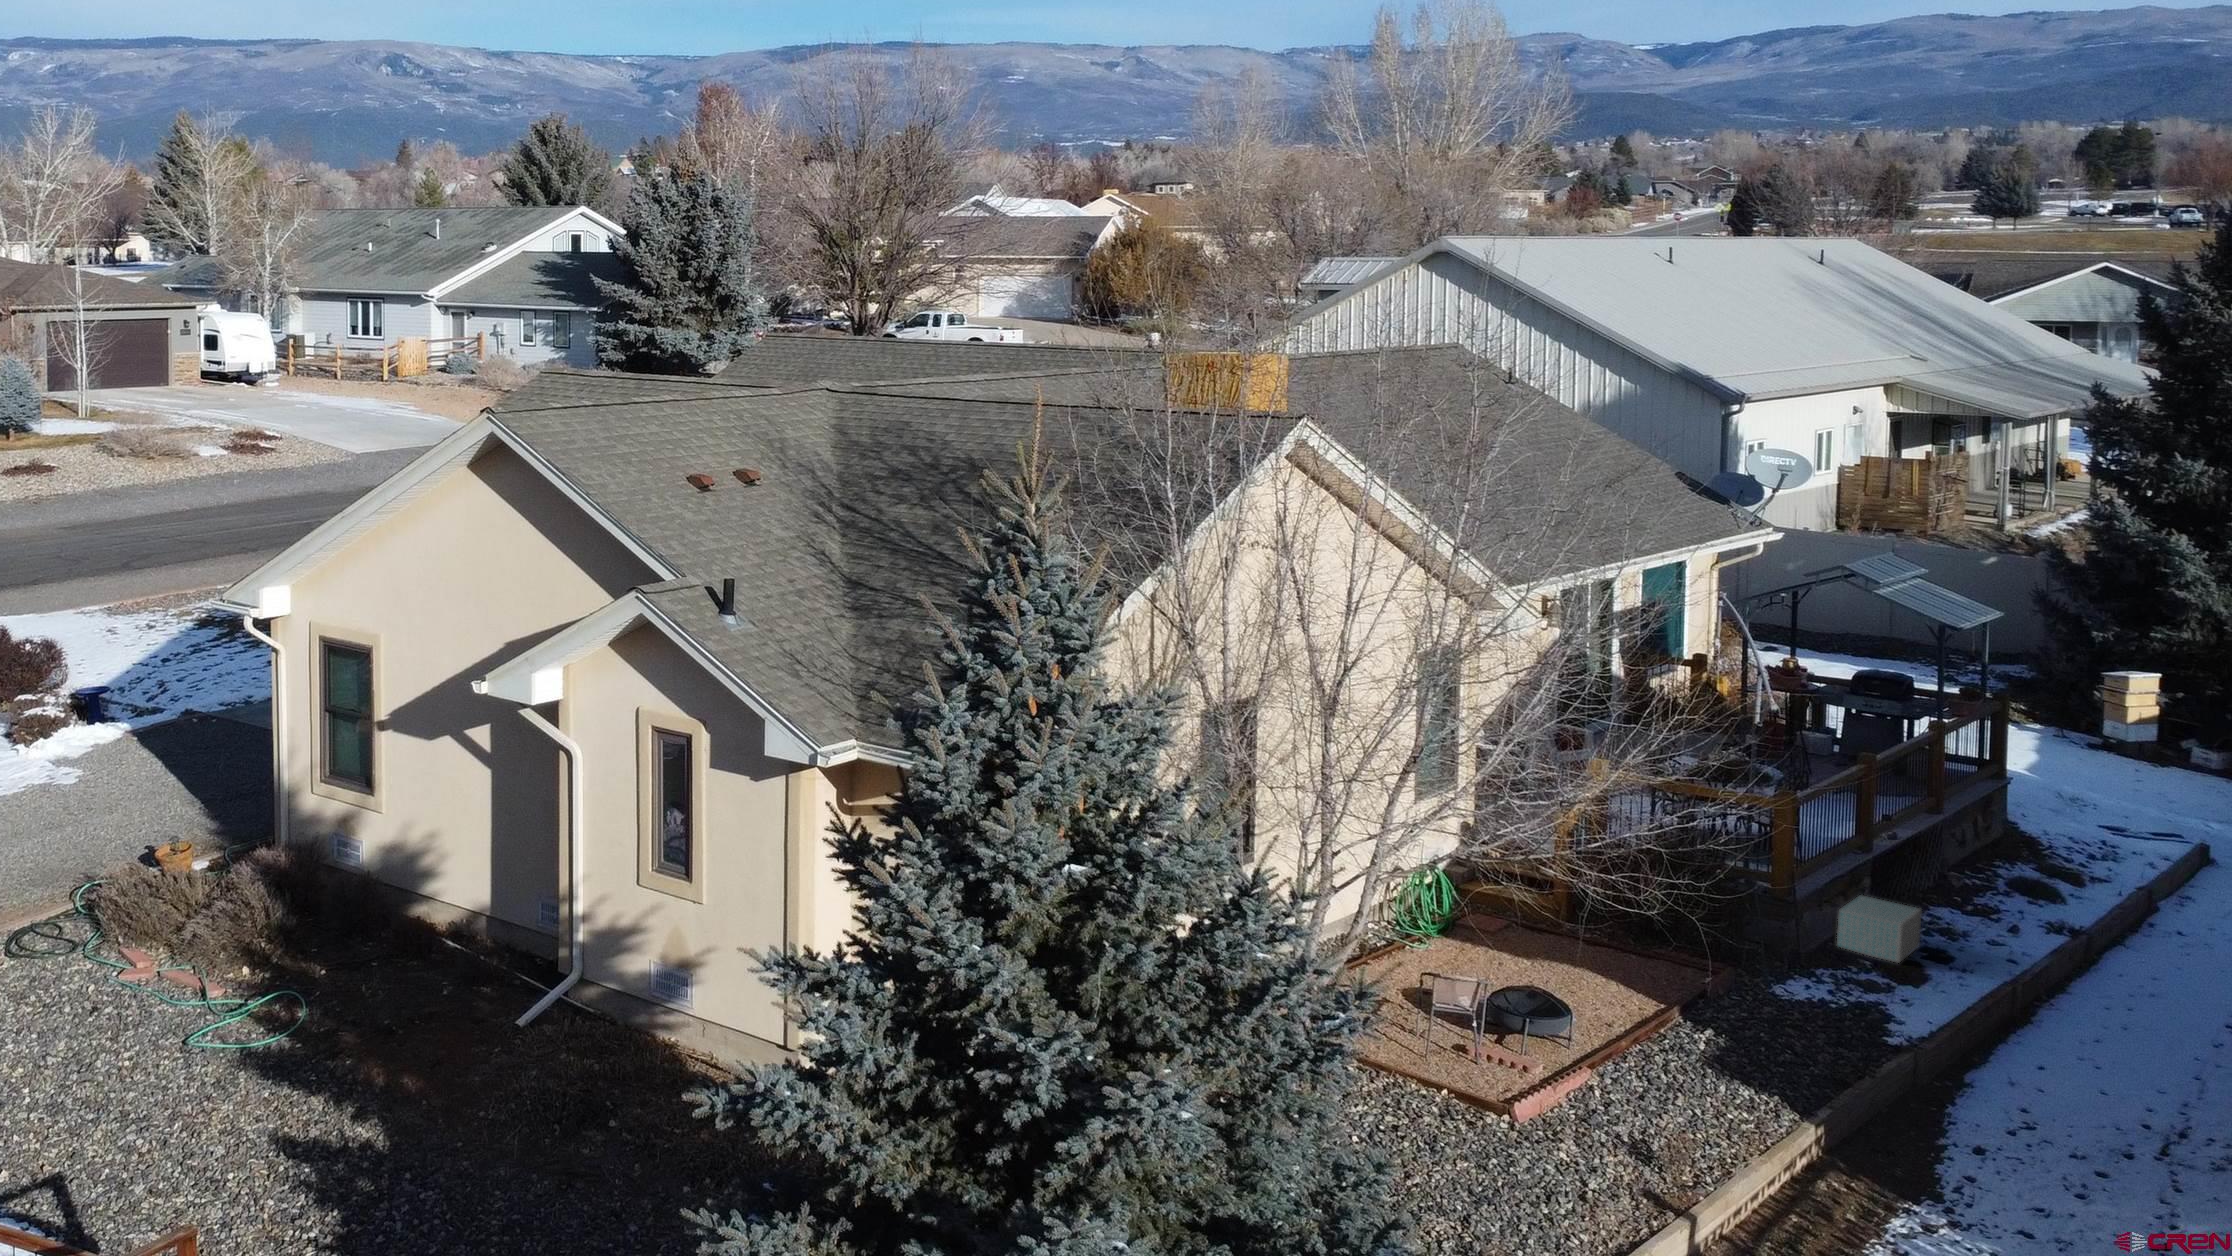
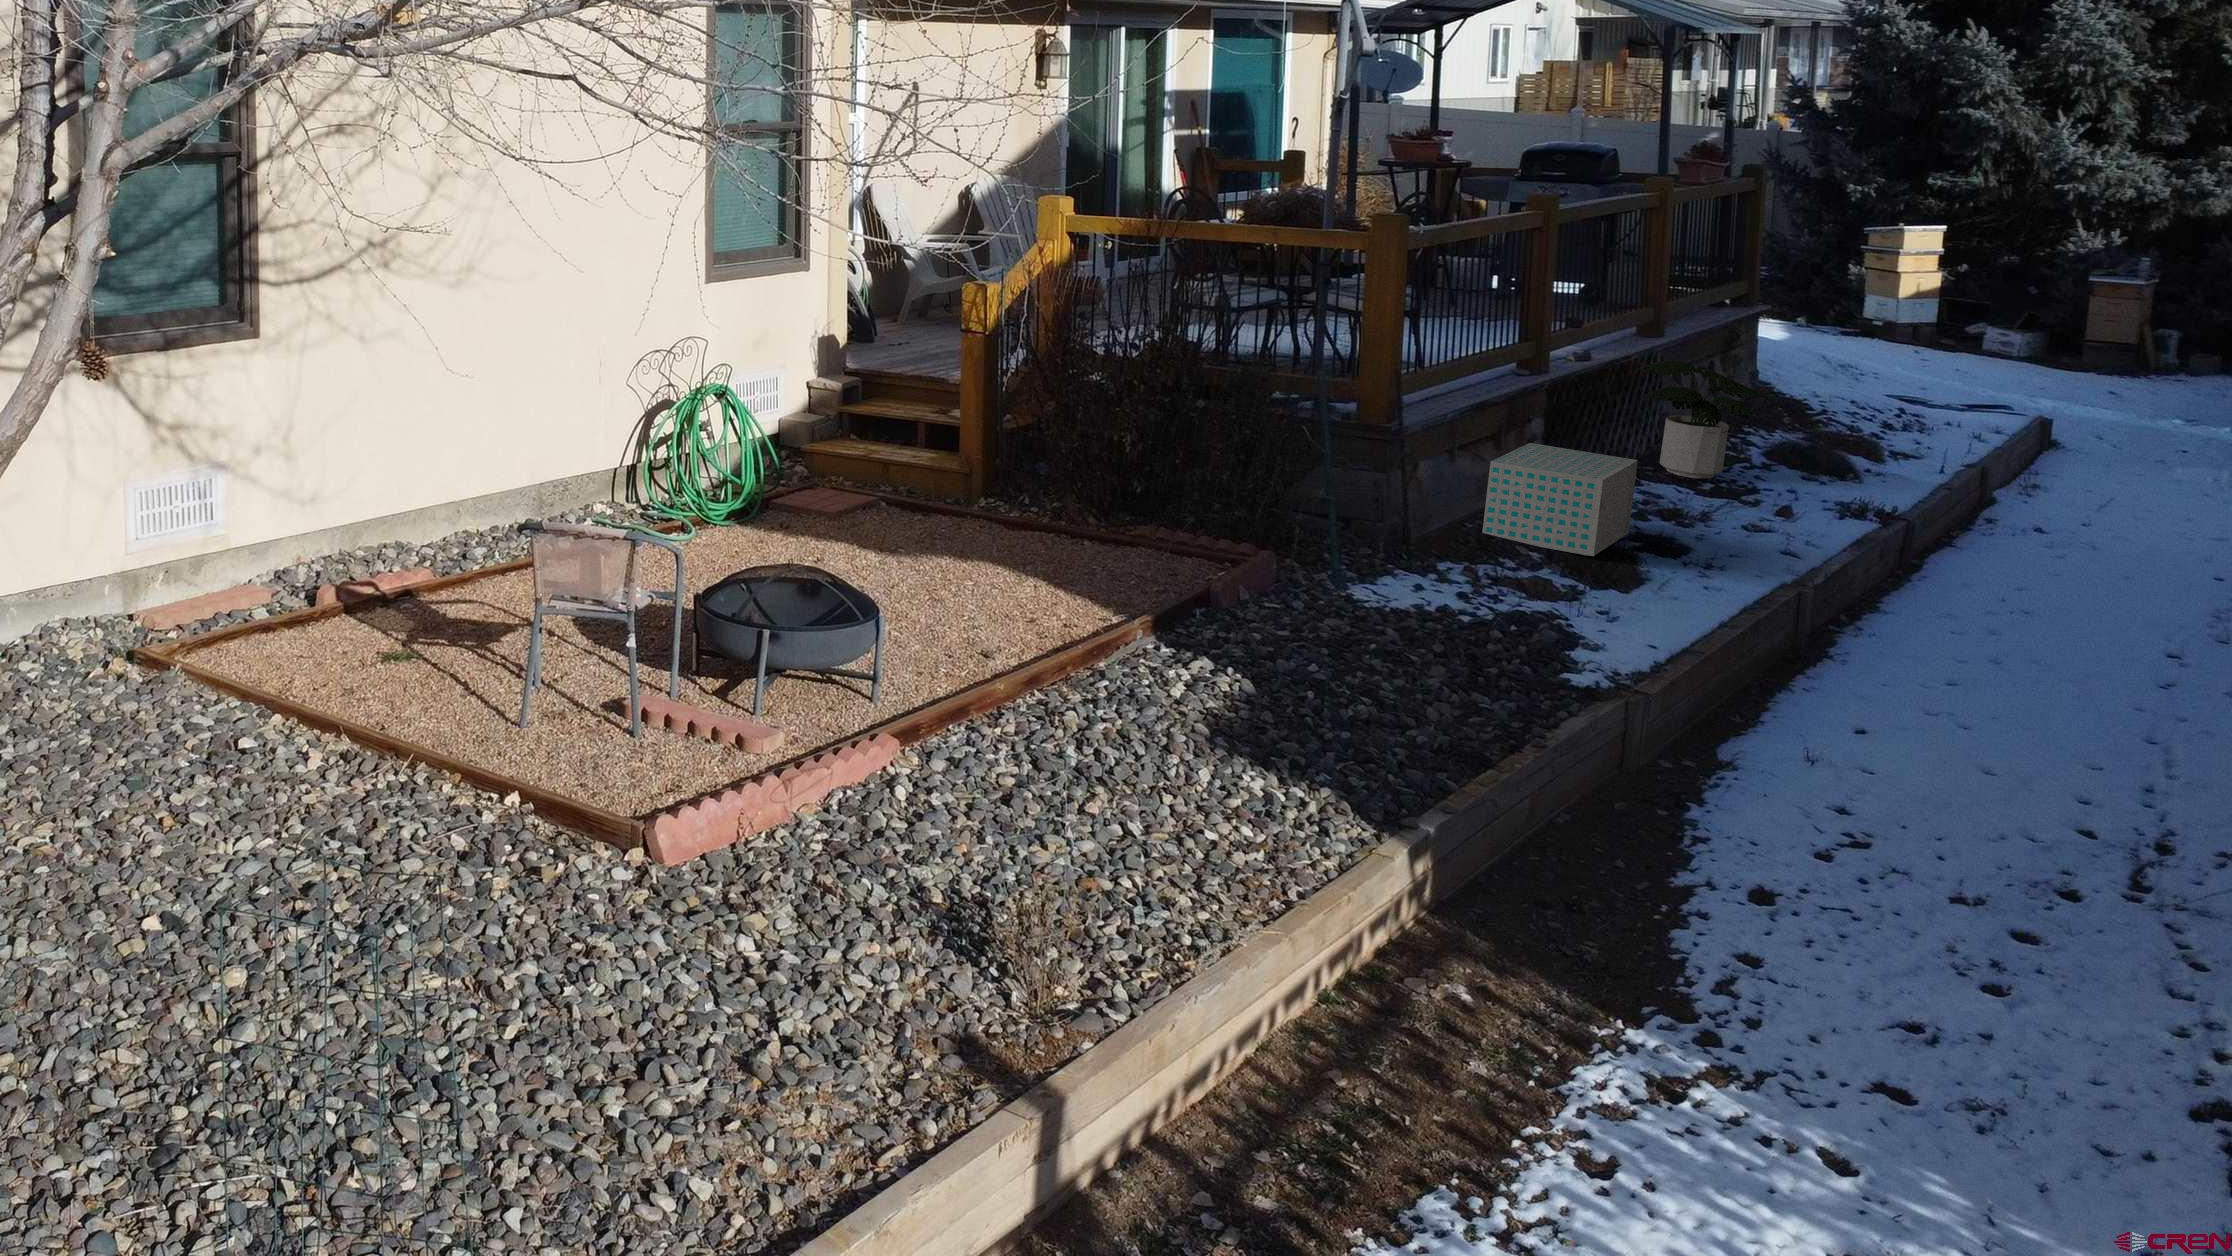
potted plant: none [1922,836,2003,903] -> present [1636,361,1768,478]

